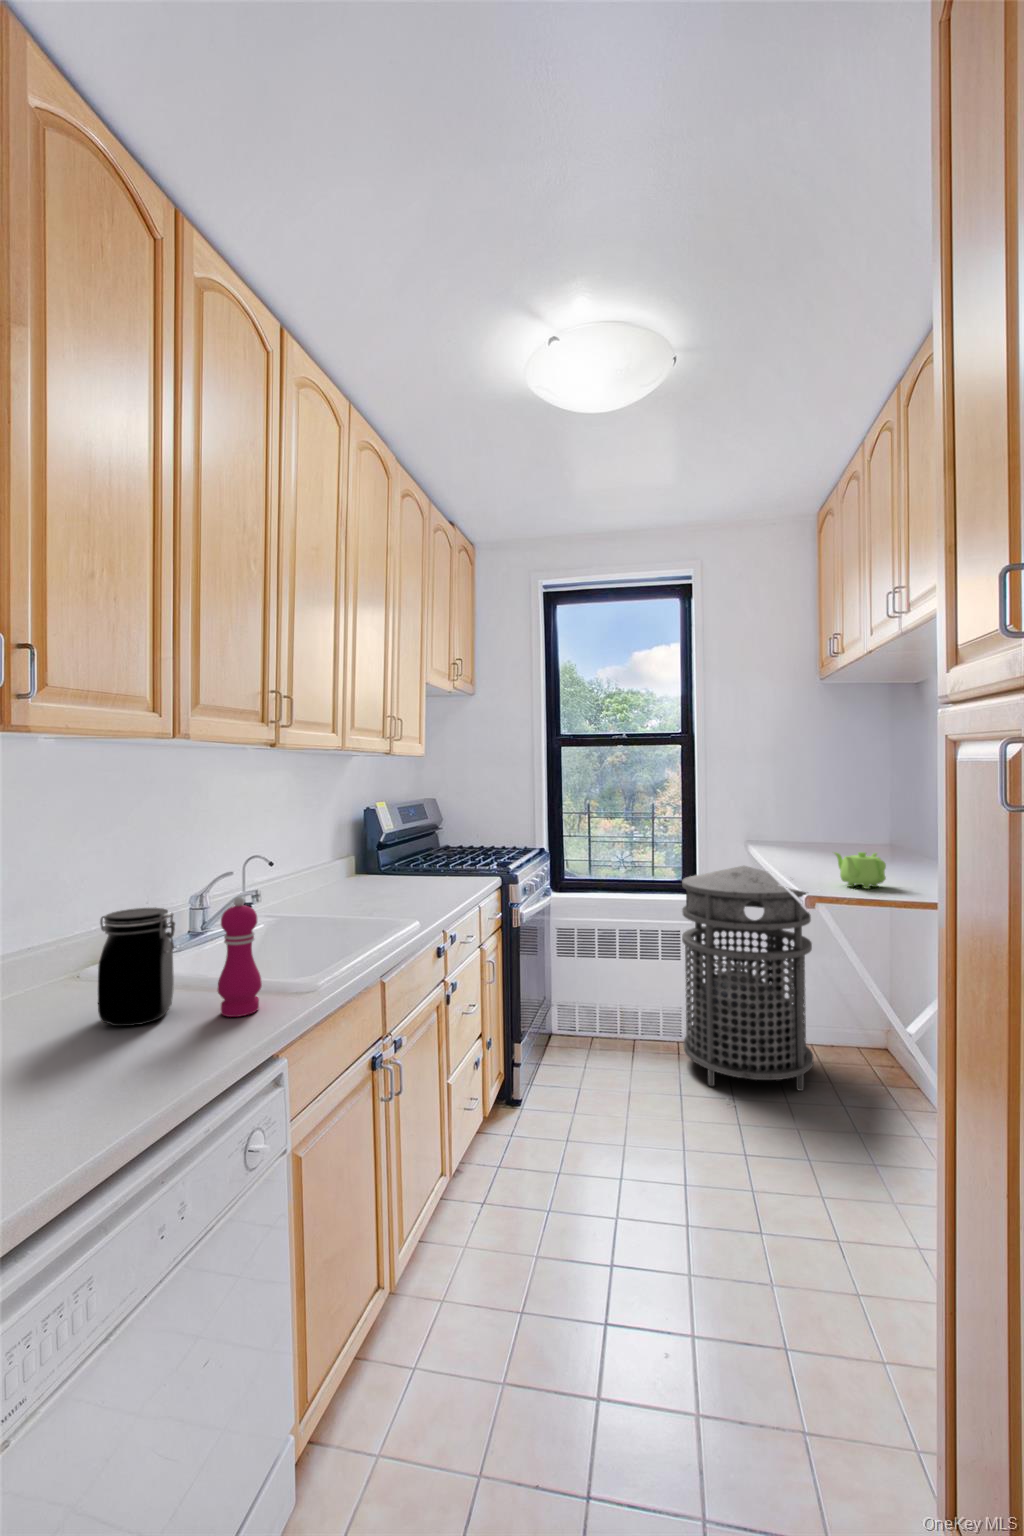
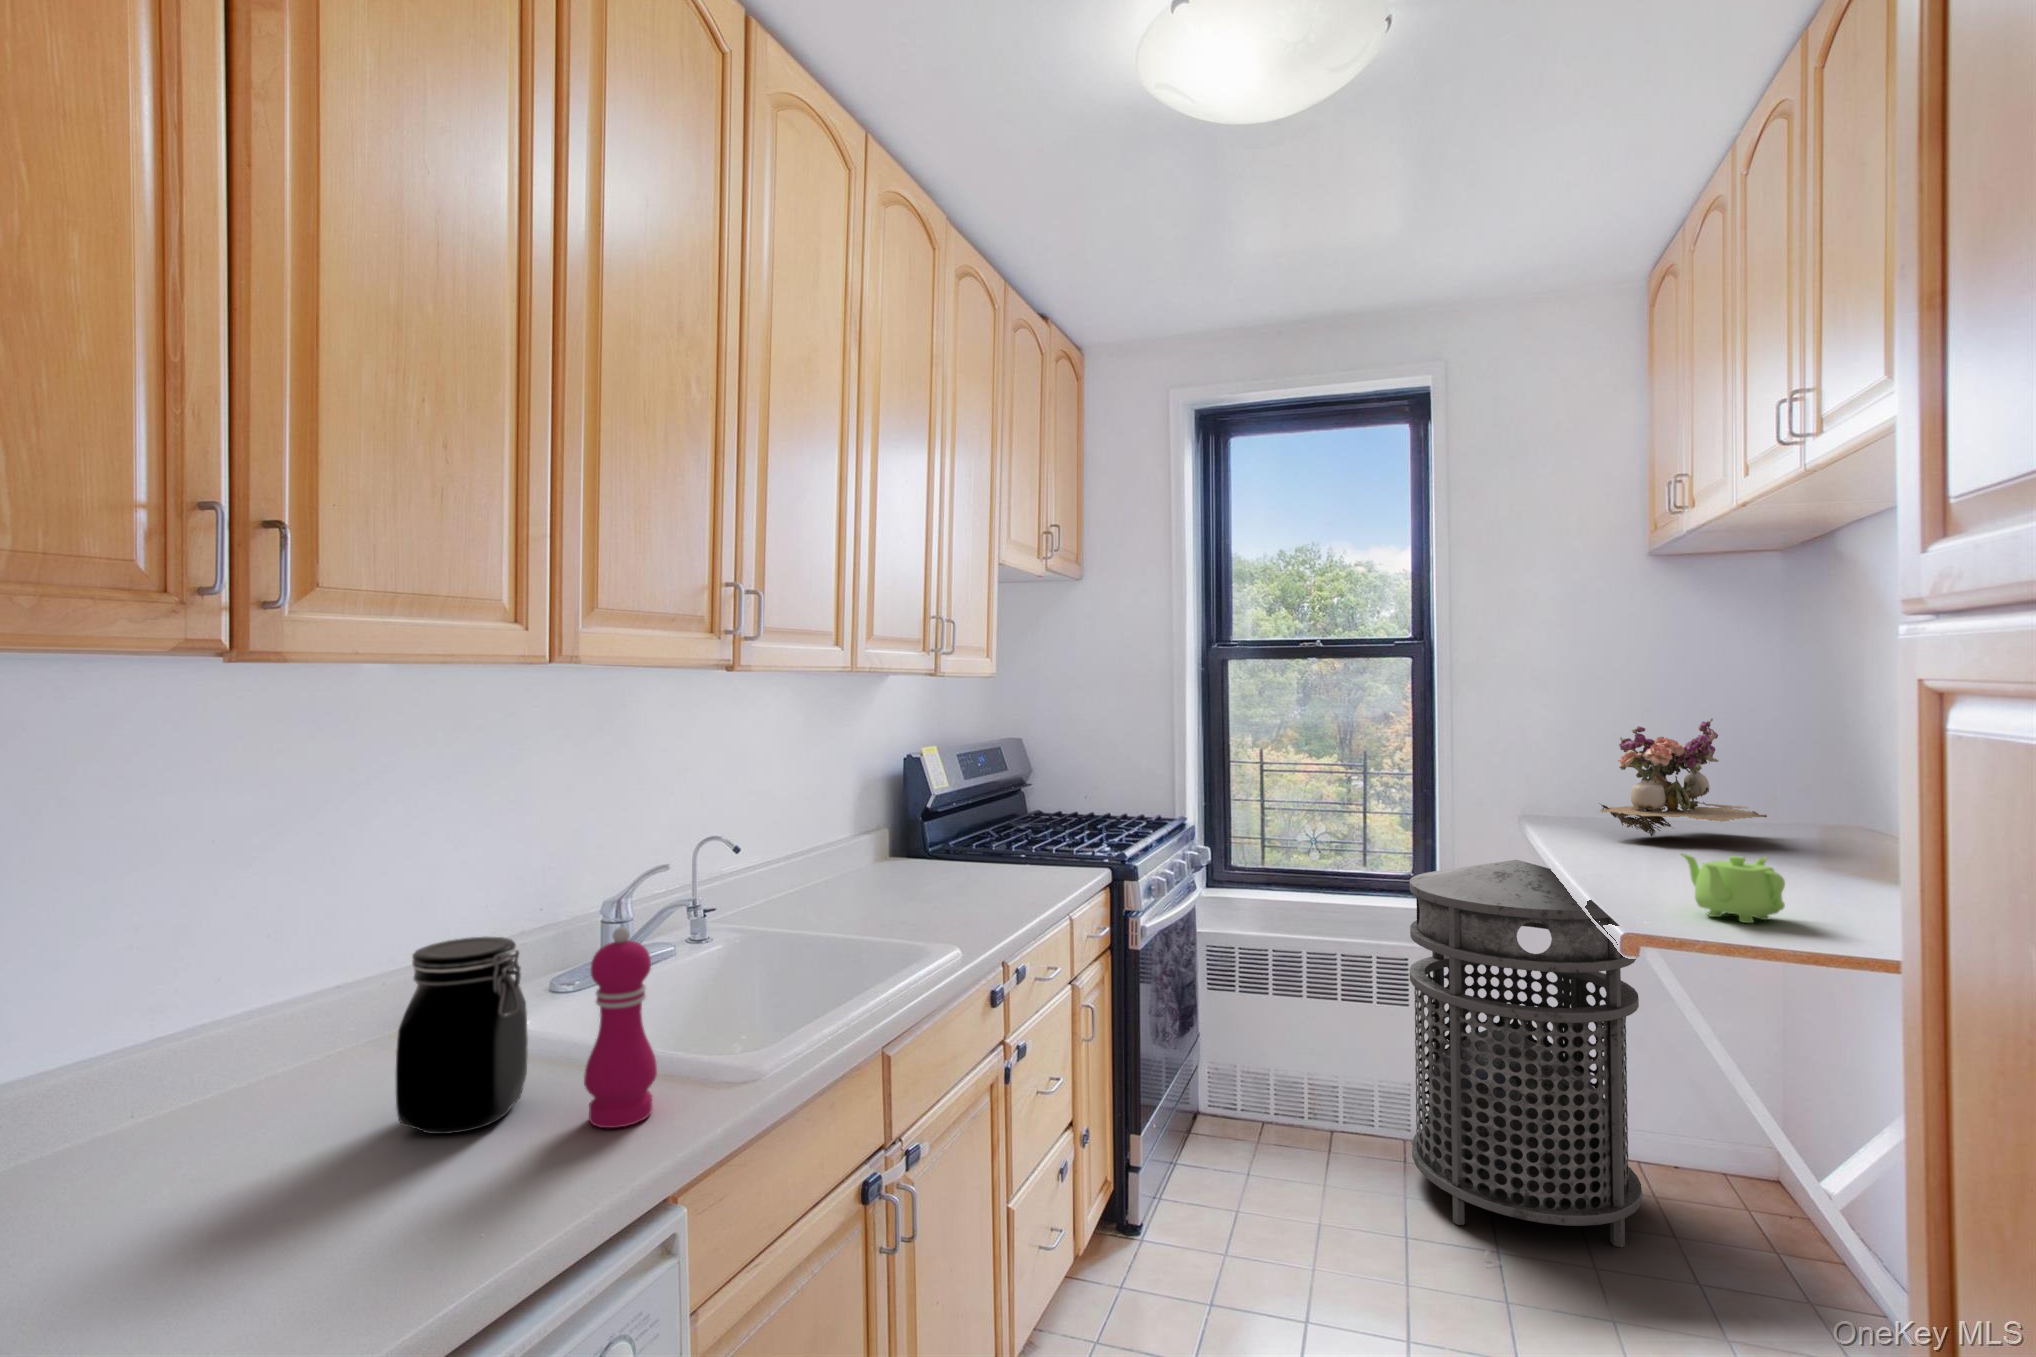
flower arrangement: none [790,779,881,850] -> present [1600,718,1767,836]

